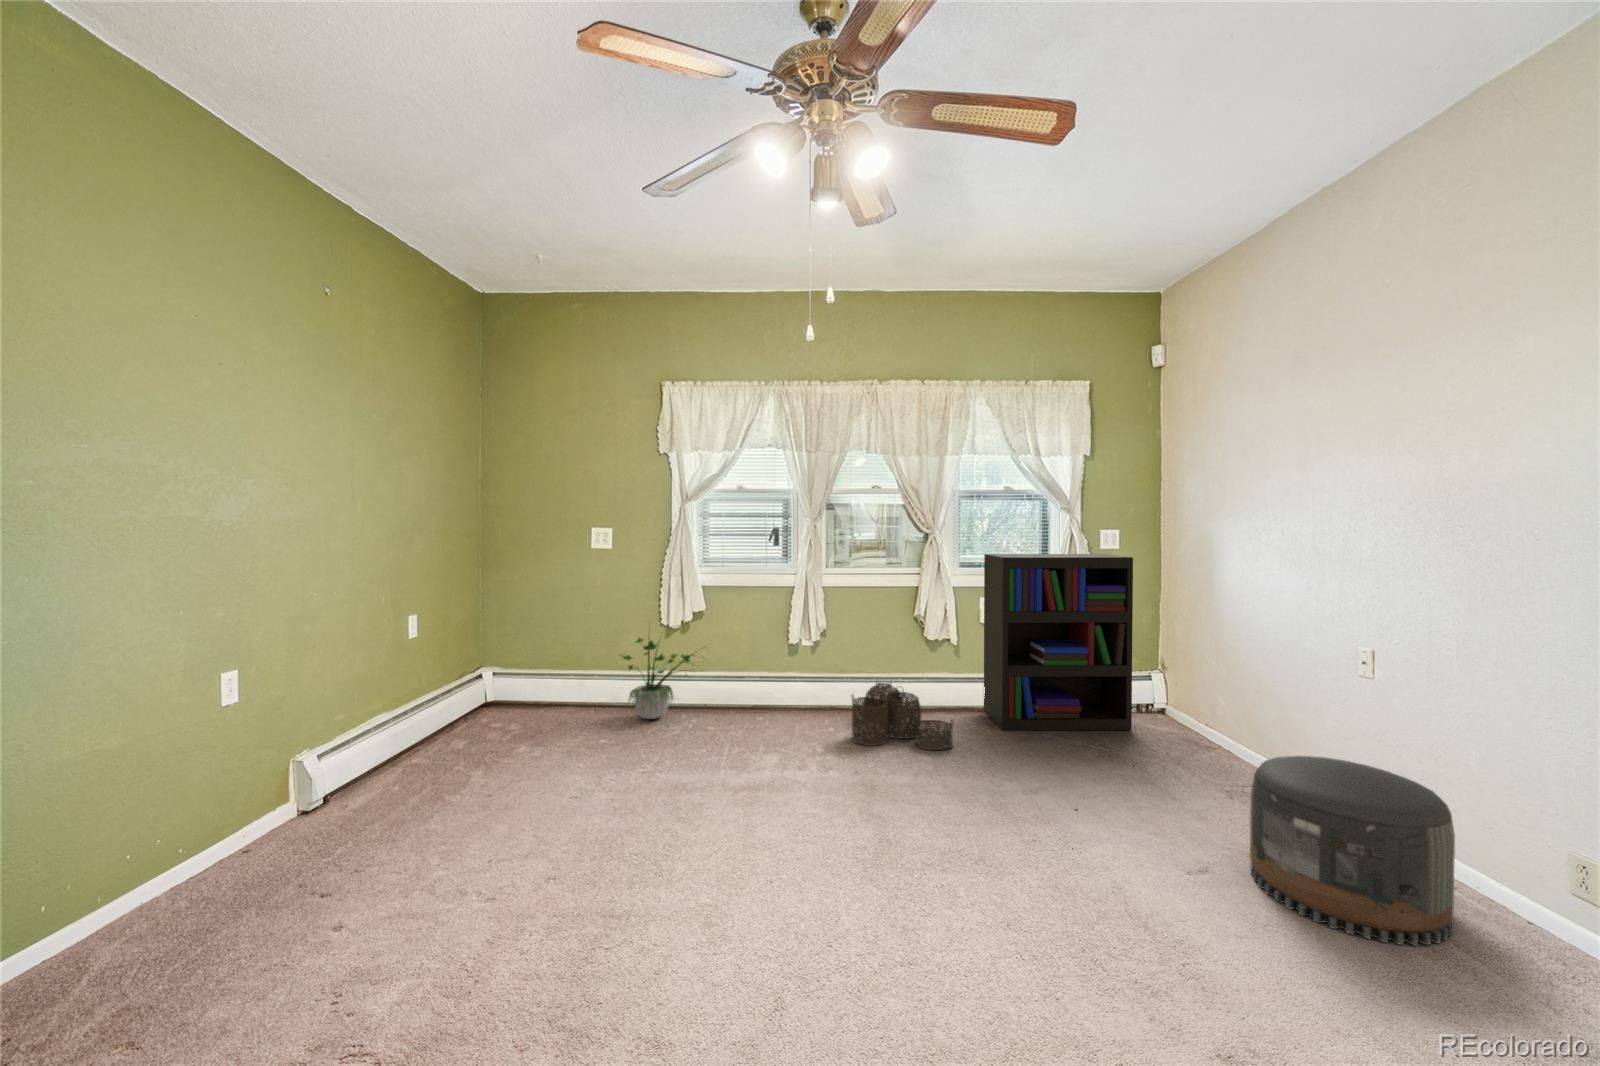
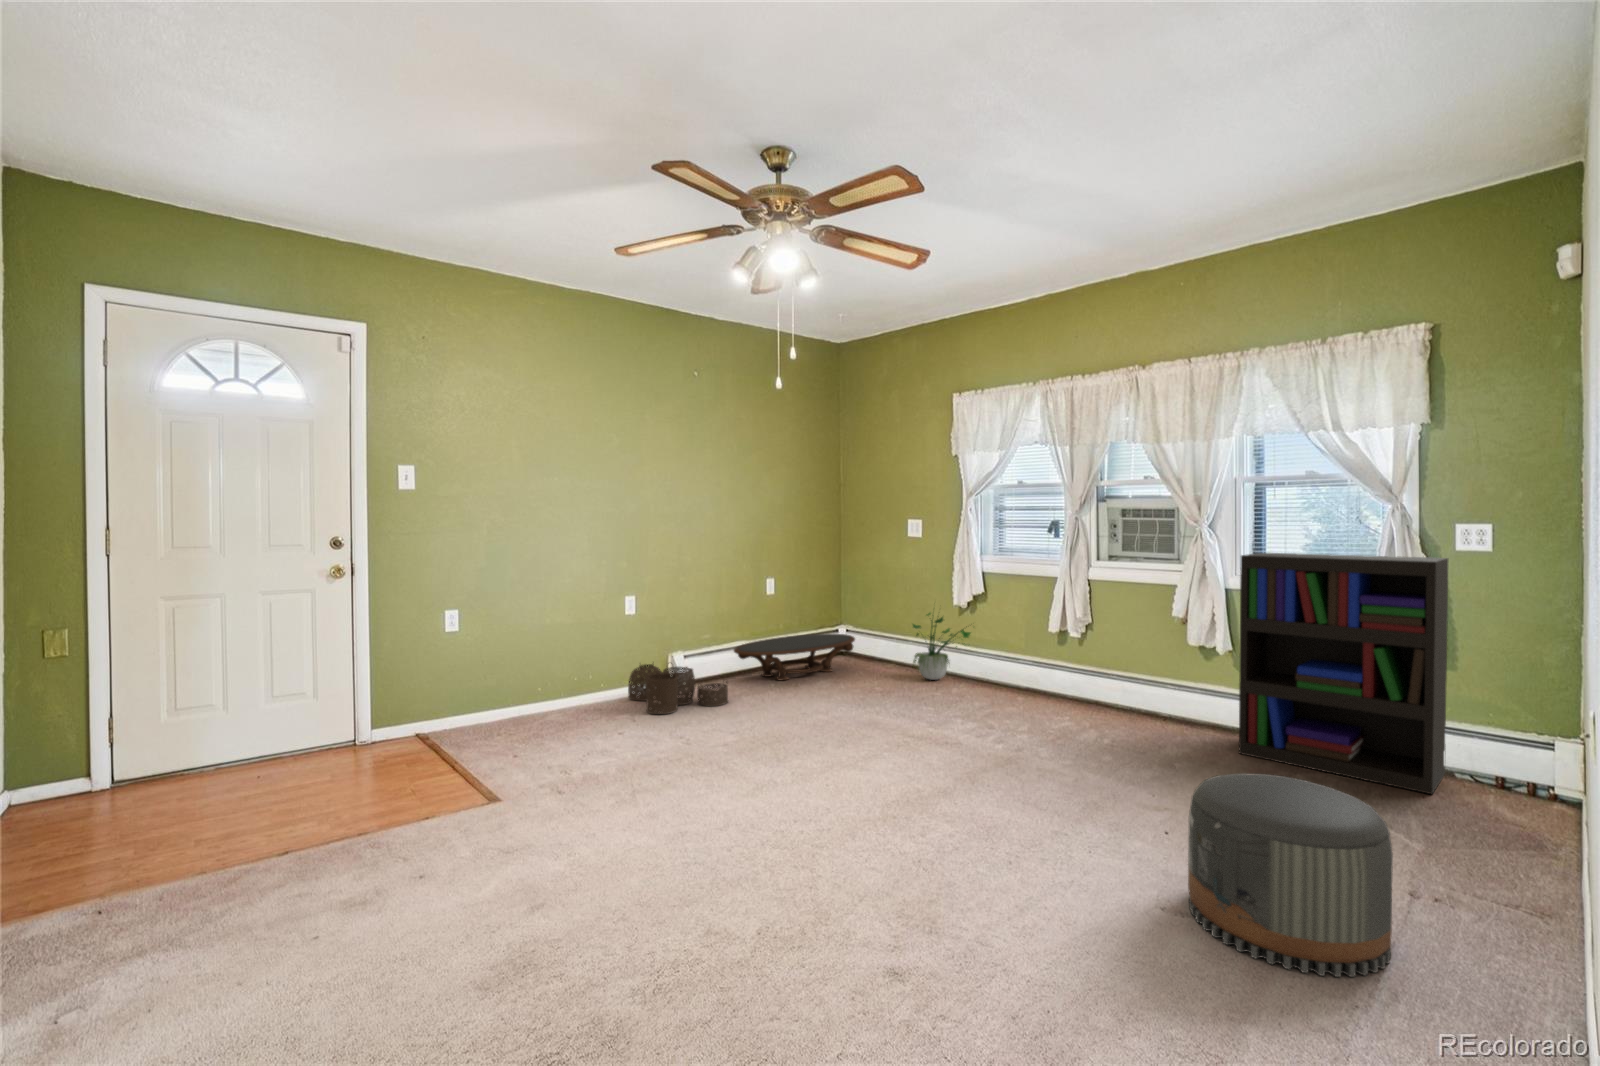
coffee table: none [371,681,537,772] -> present [734,634,855,680]
woven basket: present [852,682,953,750] -> present [628,663,728,714]

